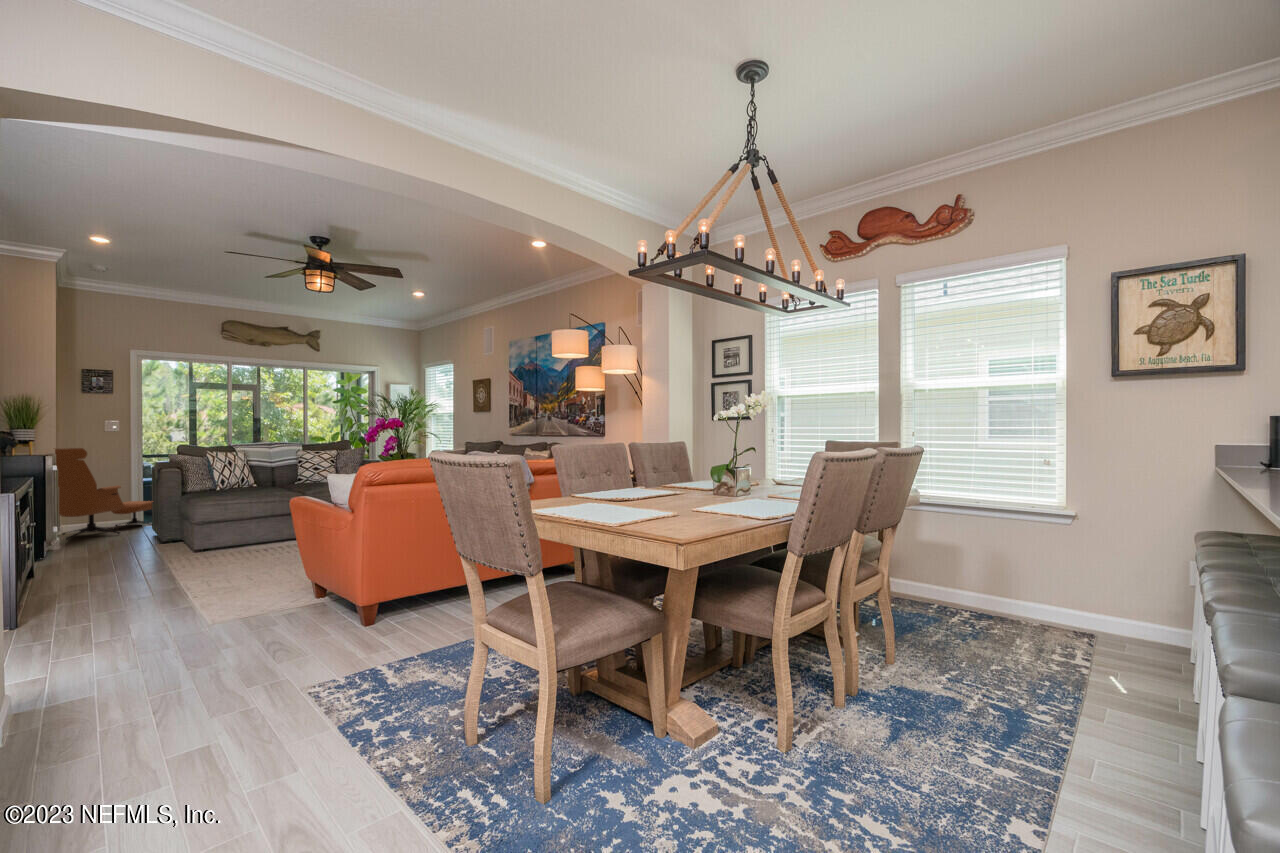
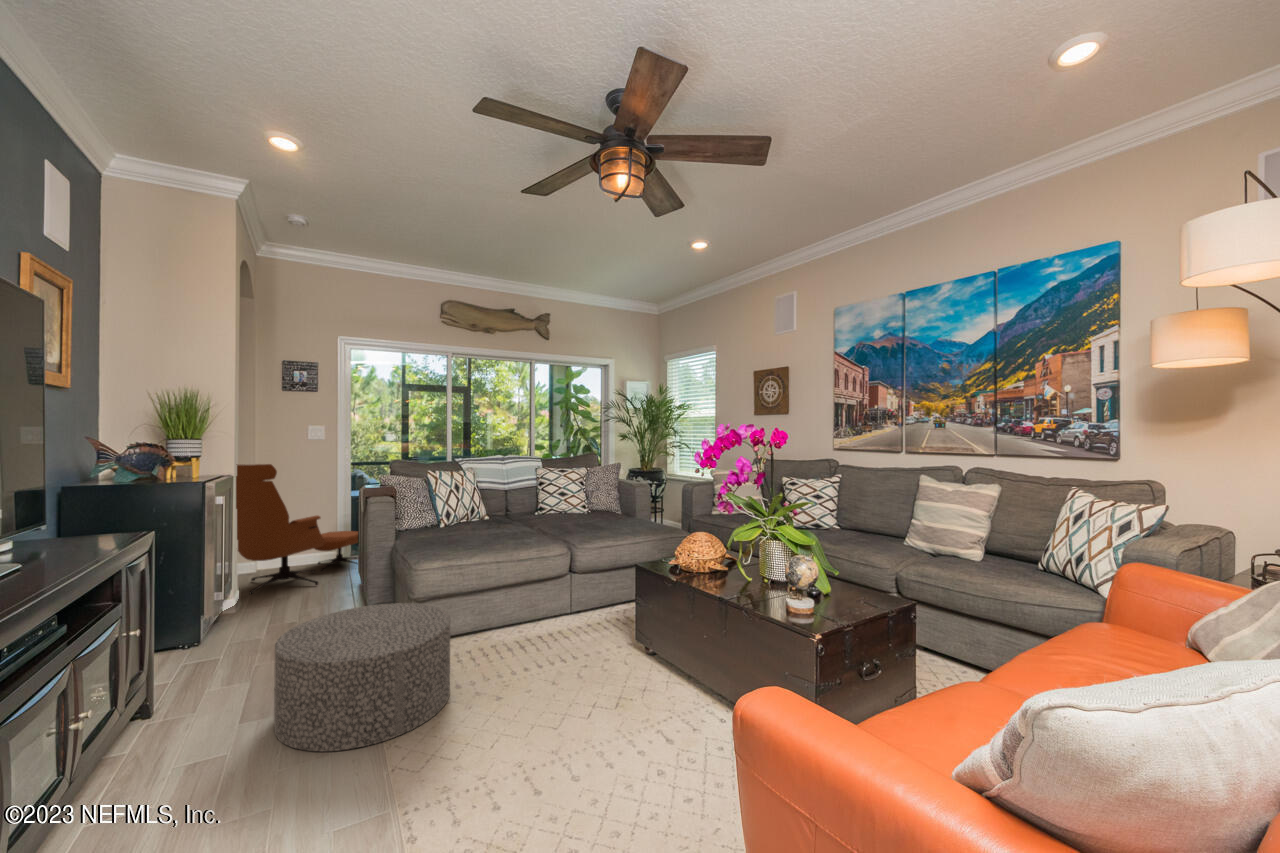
ottoman: none [113,522,217,579] -> present [274,603,450,751]

